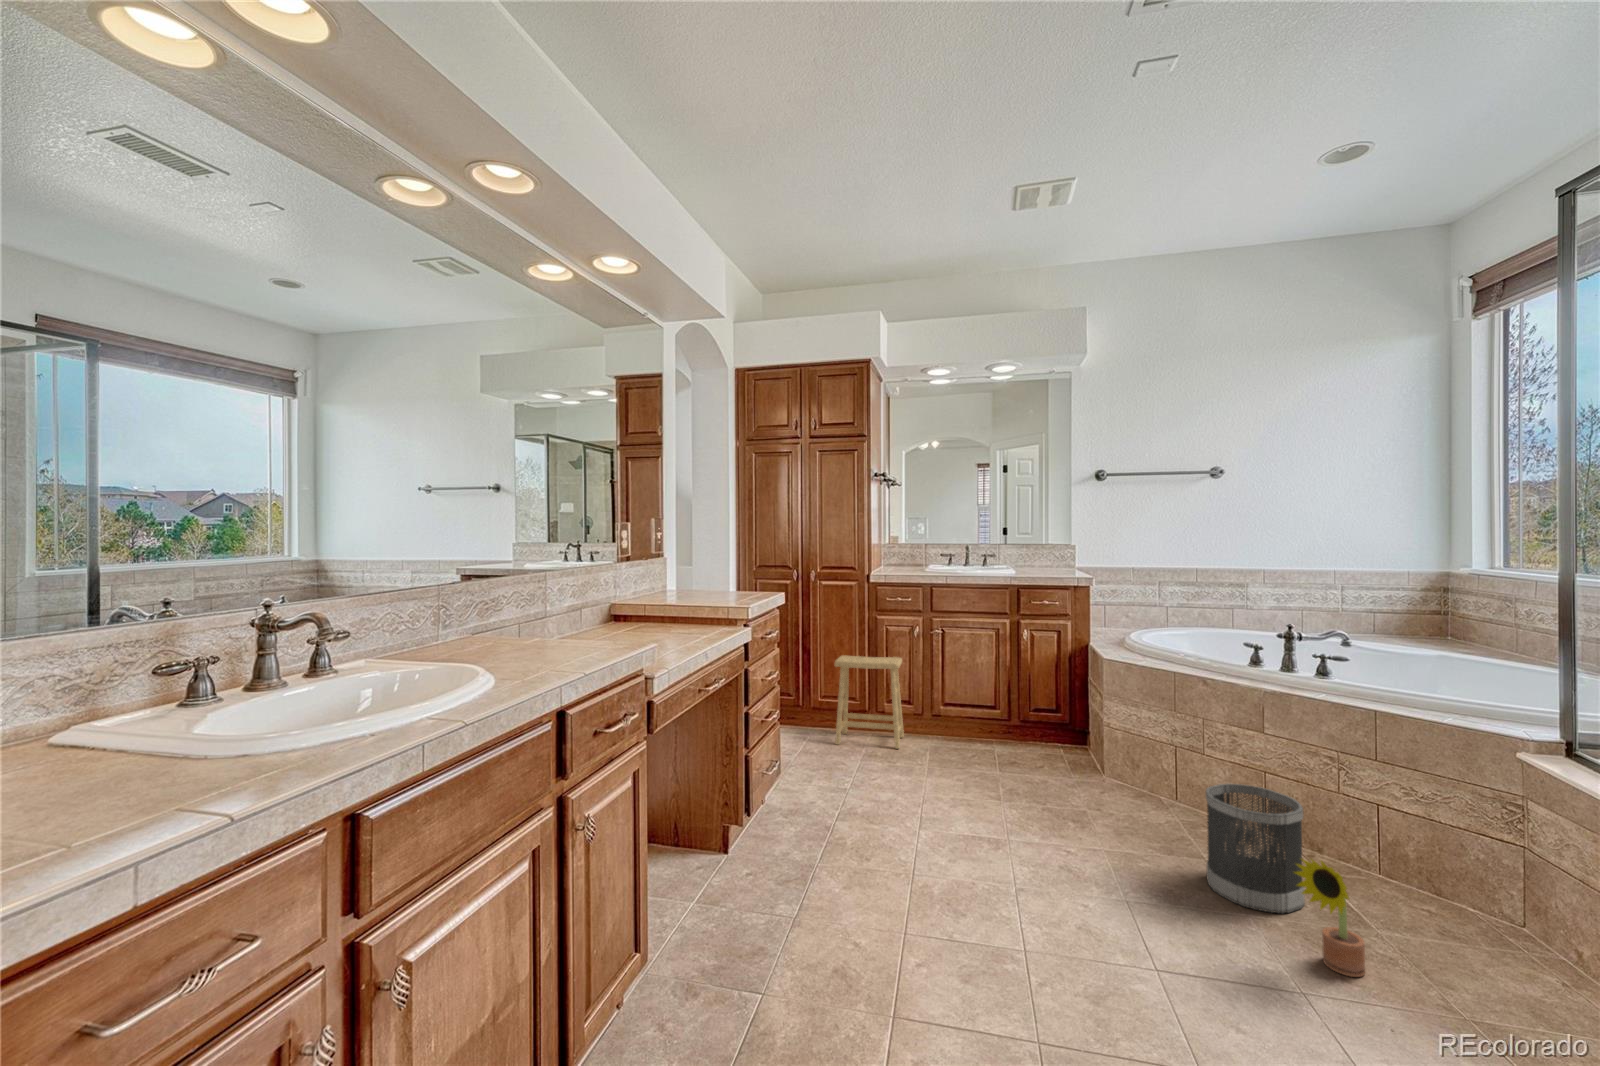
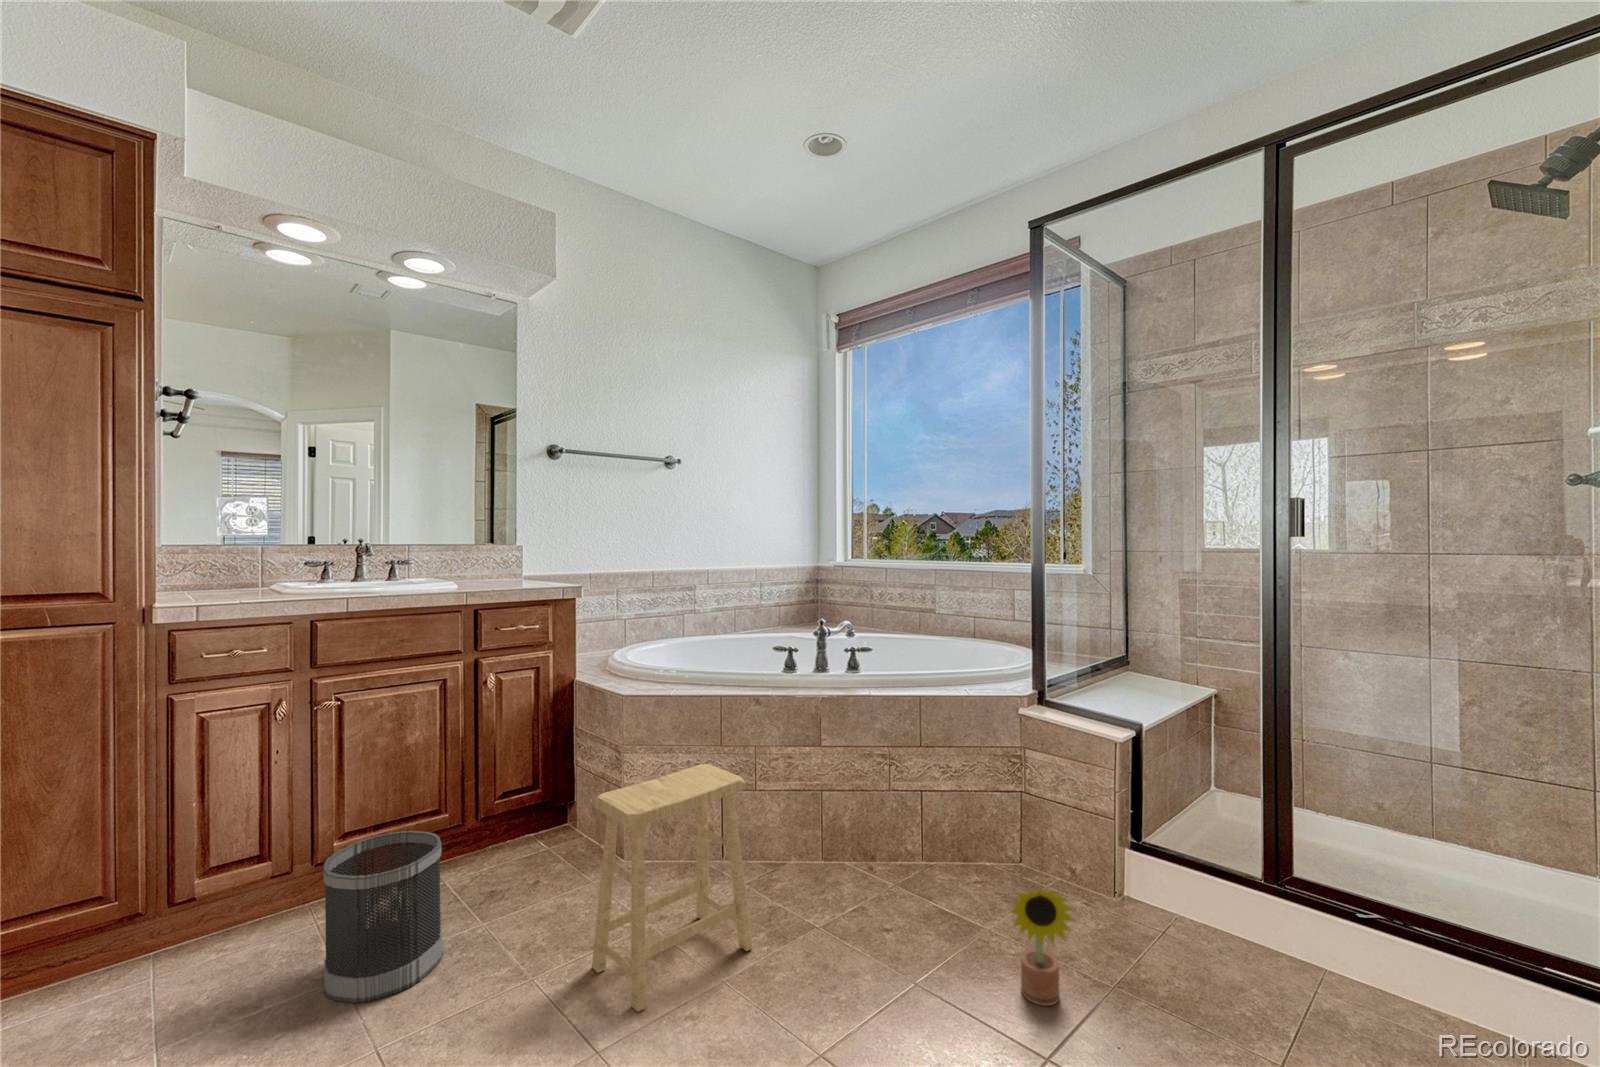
footstool: present [835,656,904,749] -> present [592,764,753,1012]
wastebasket: present [1206,784,1305,913] -> present [323,831,443,1003]

